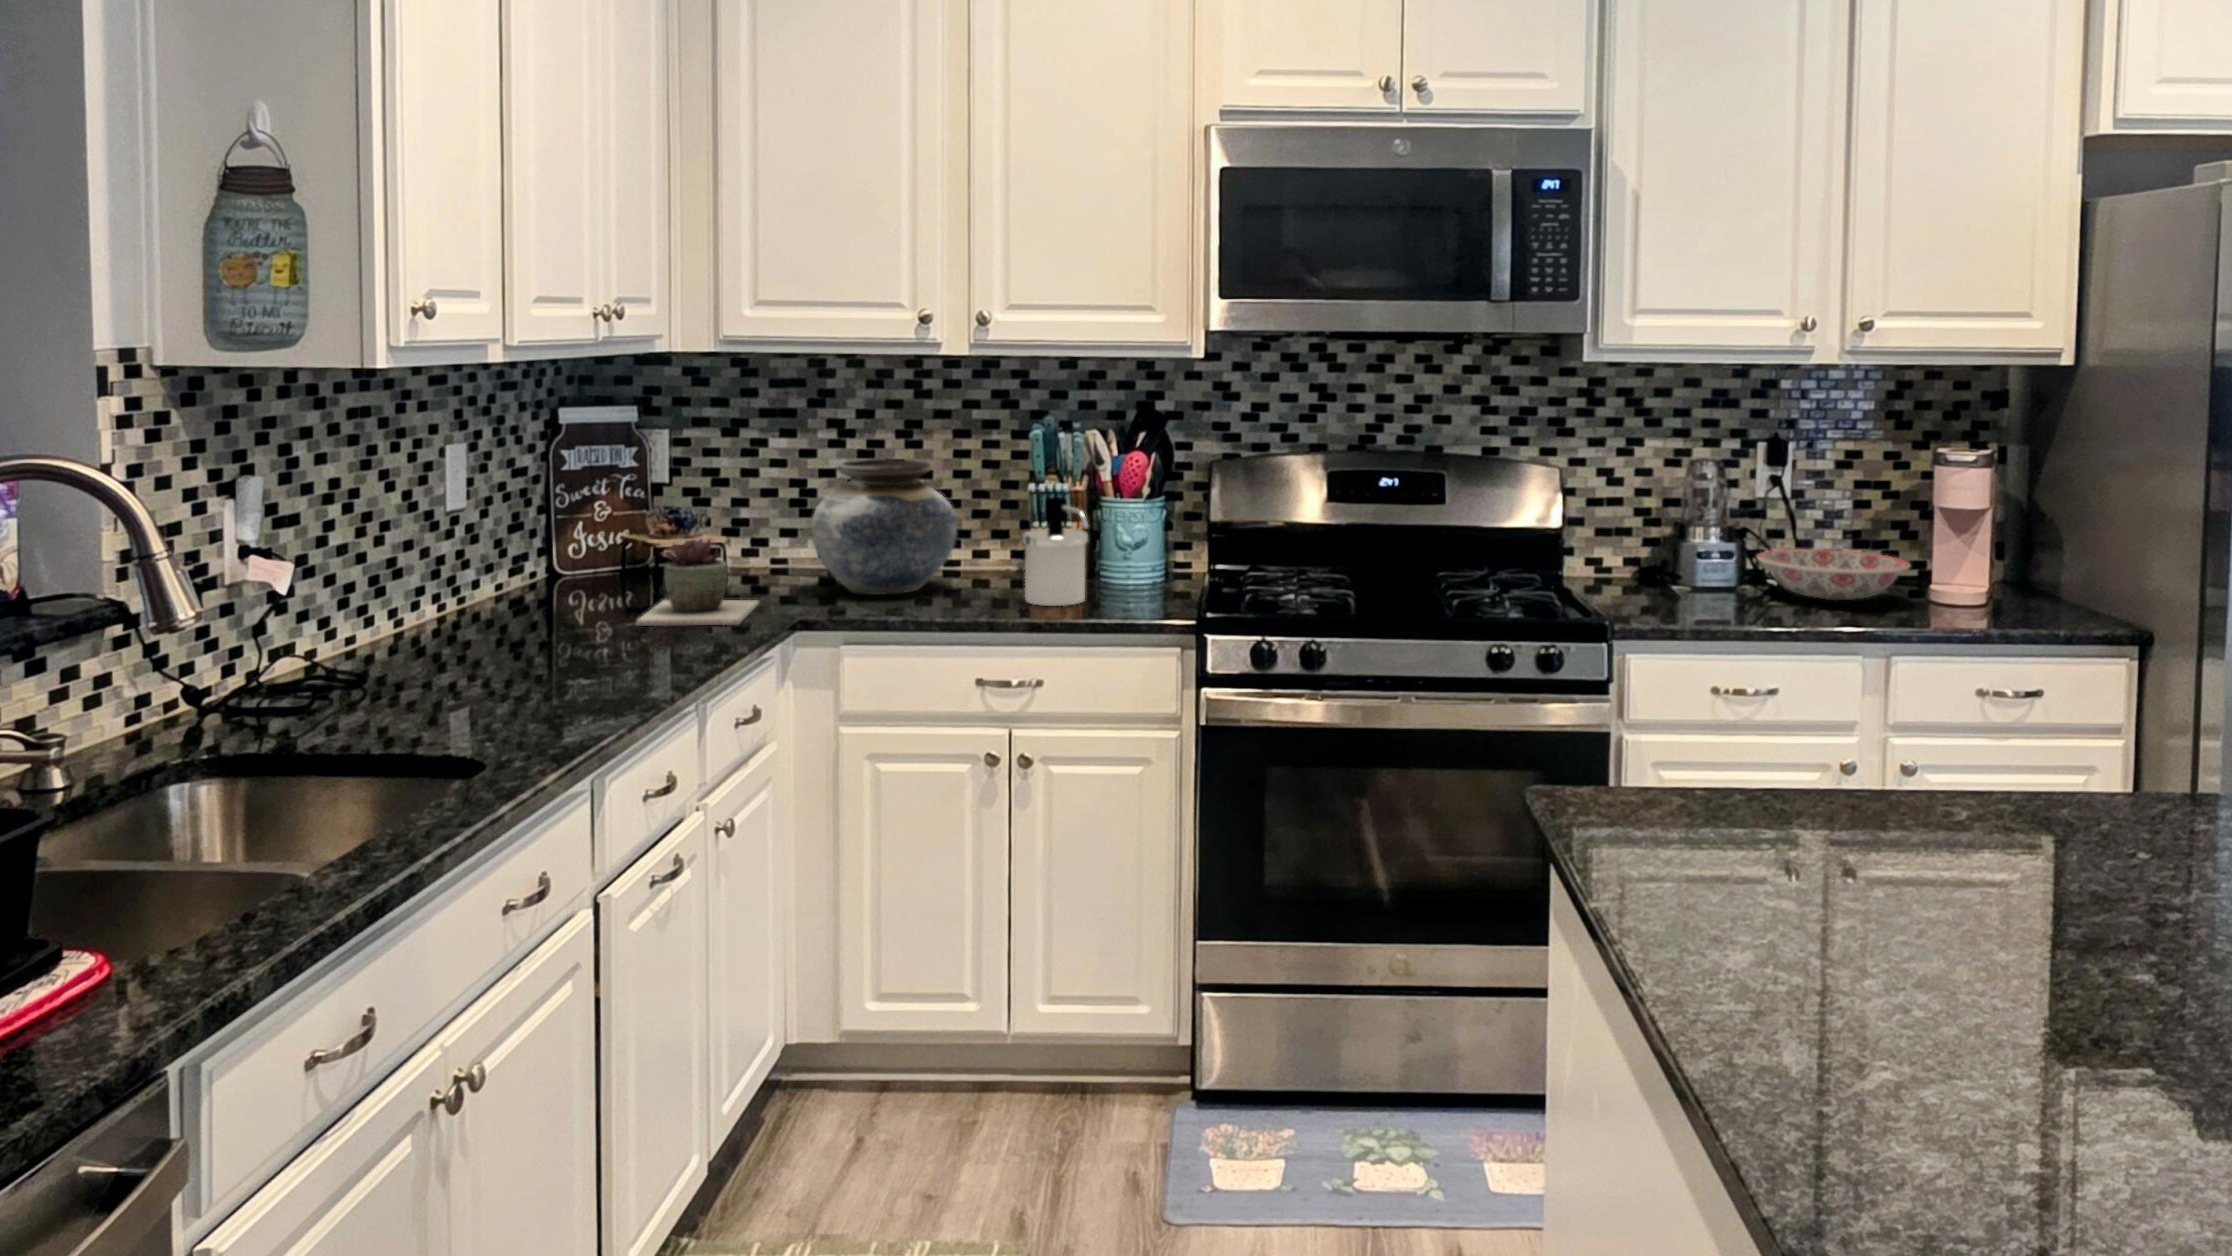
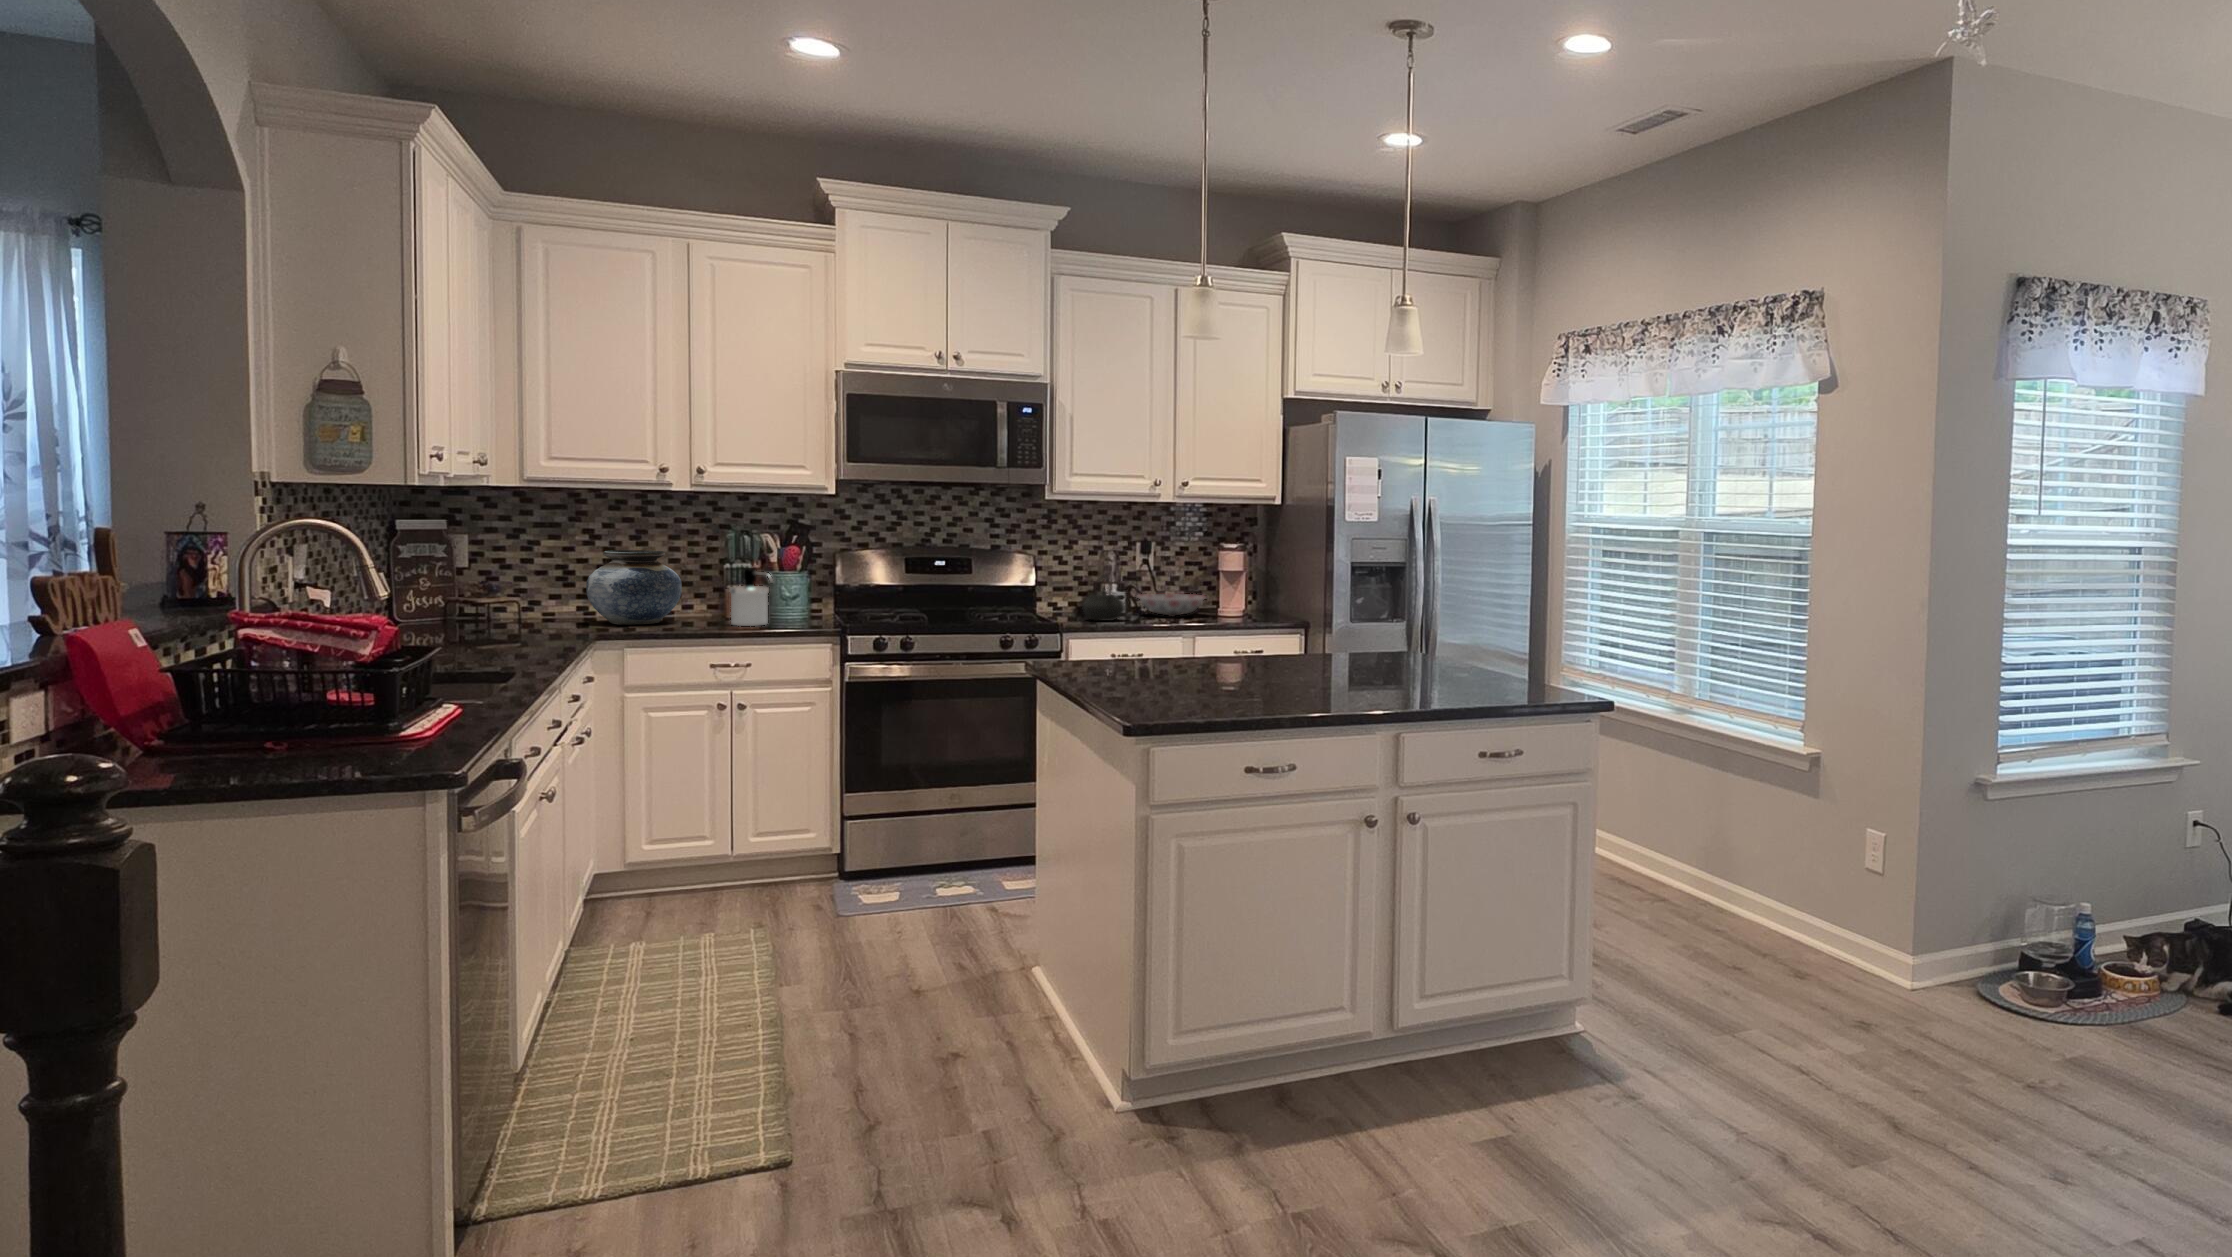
kettle: none [1655,519,1743,618] -> present [1083,575,1125,621]
succulent plant: present [636,539,759,626] -> none [498,589,565,636]

